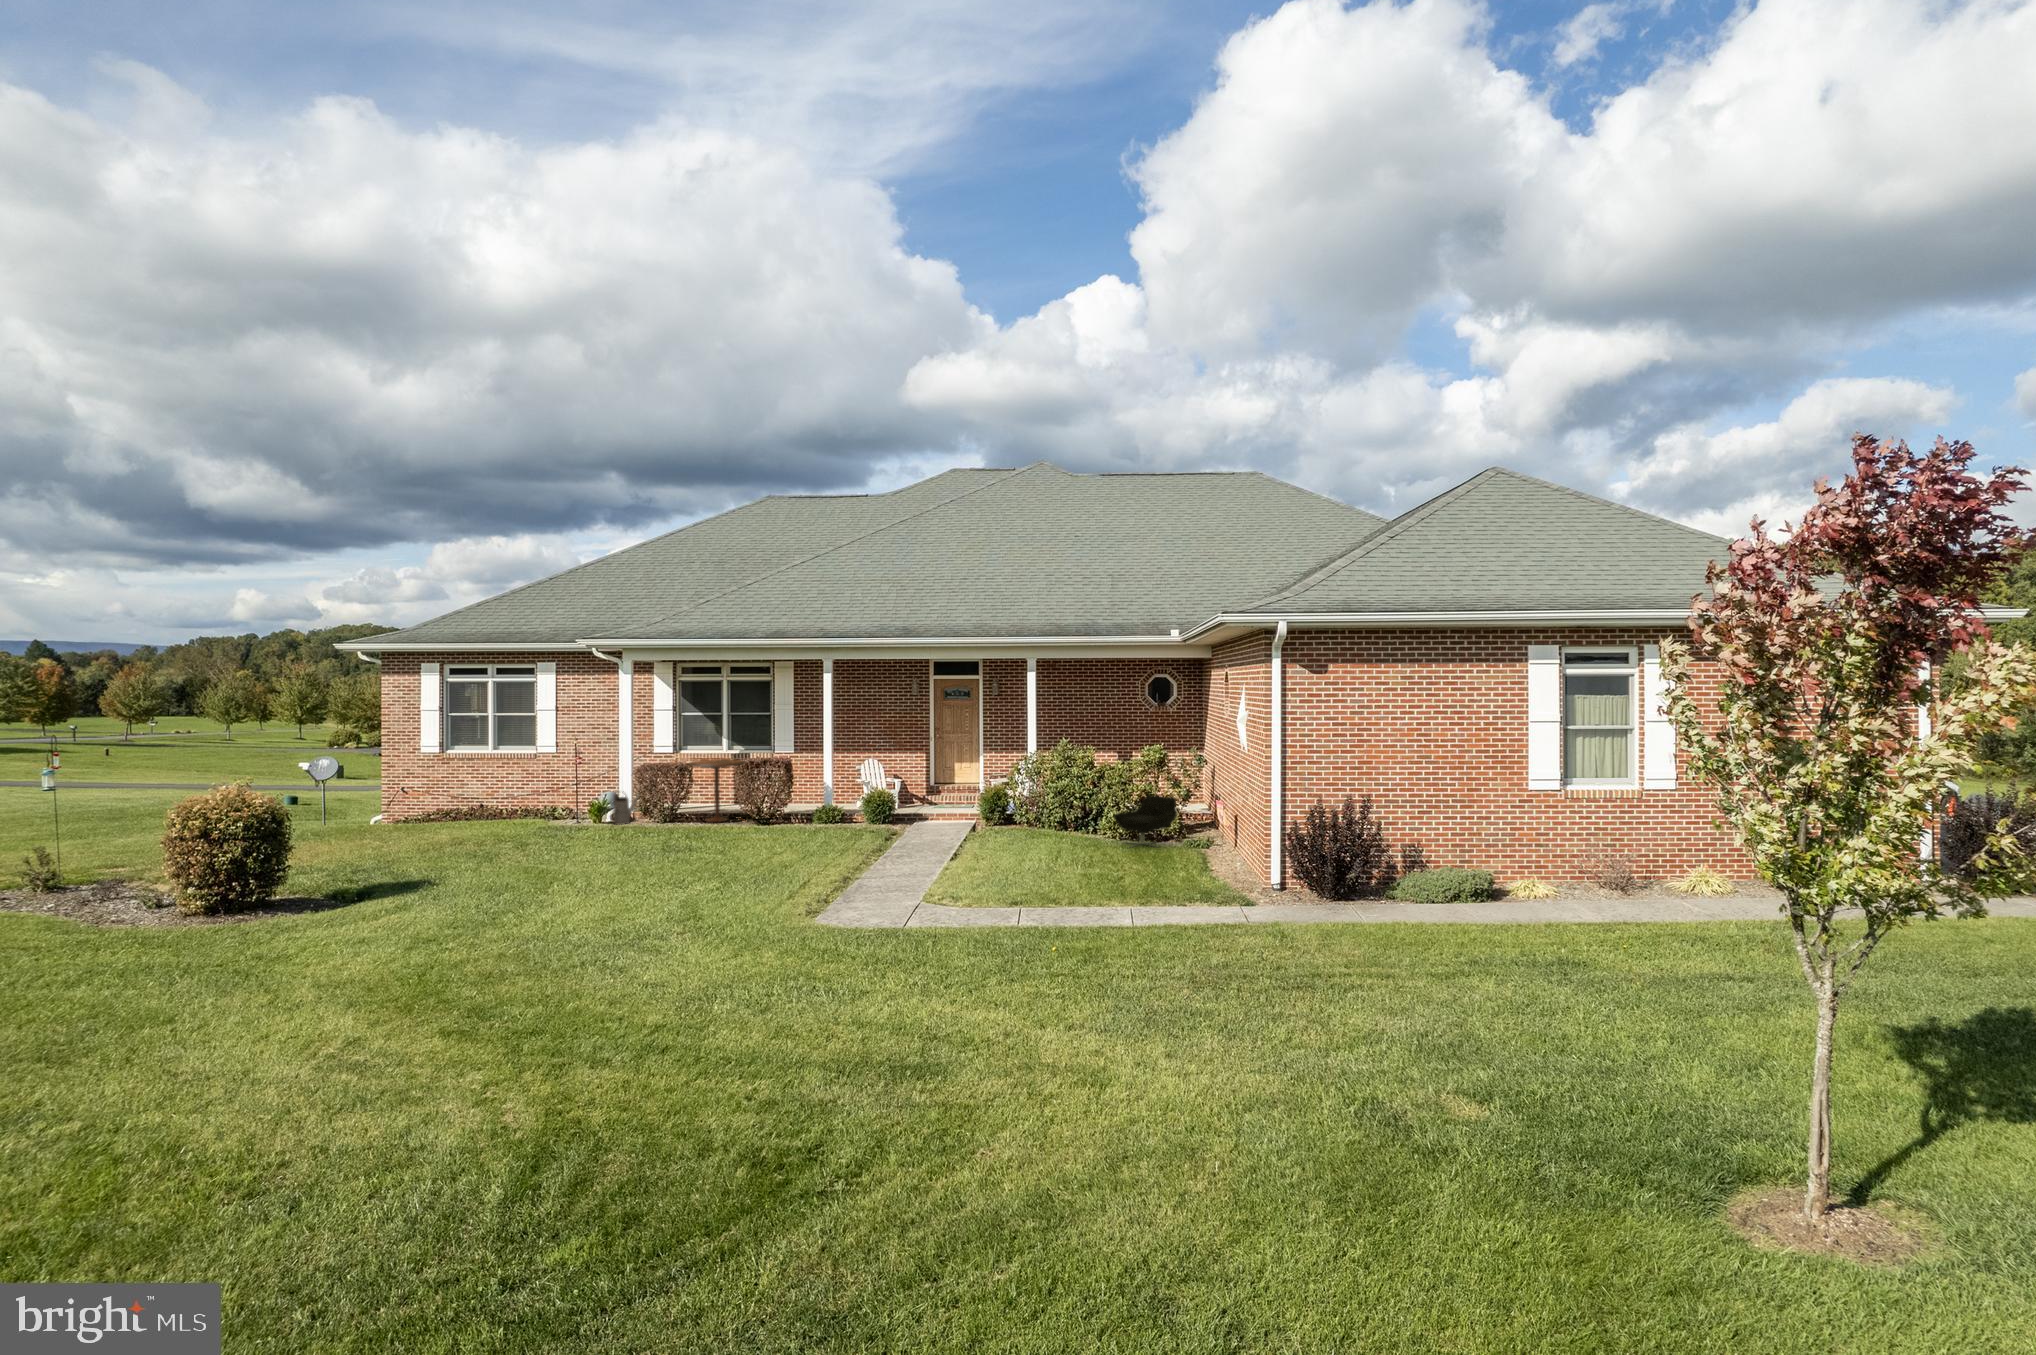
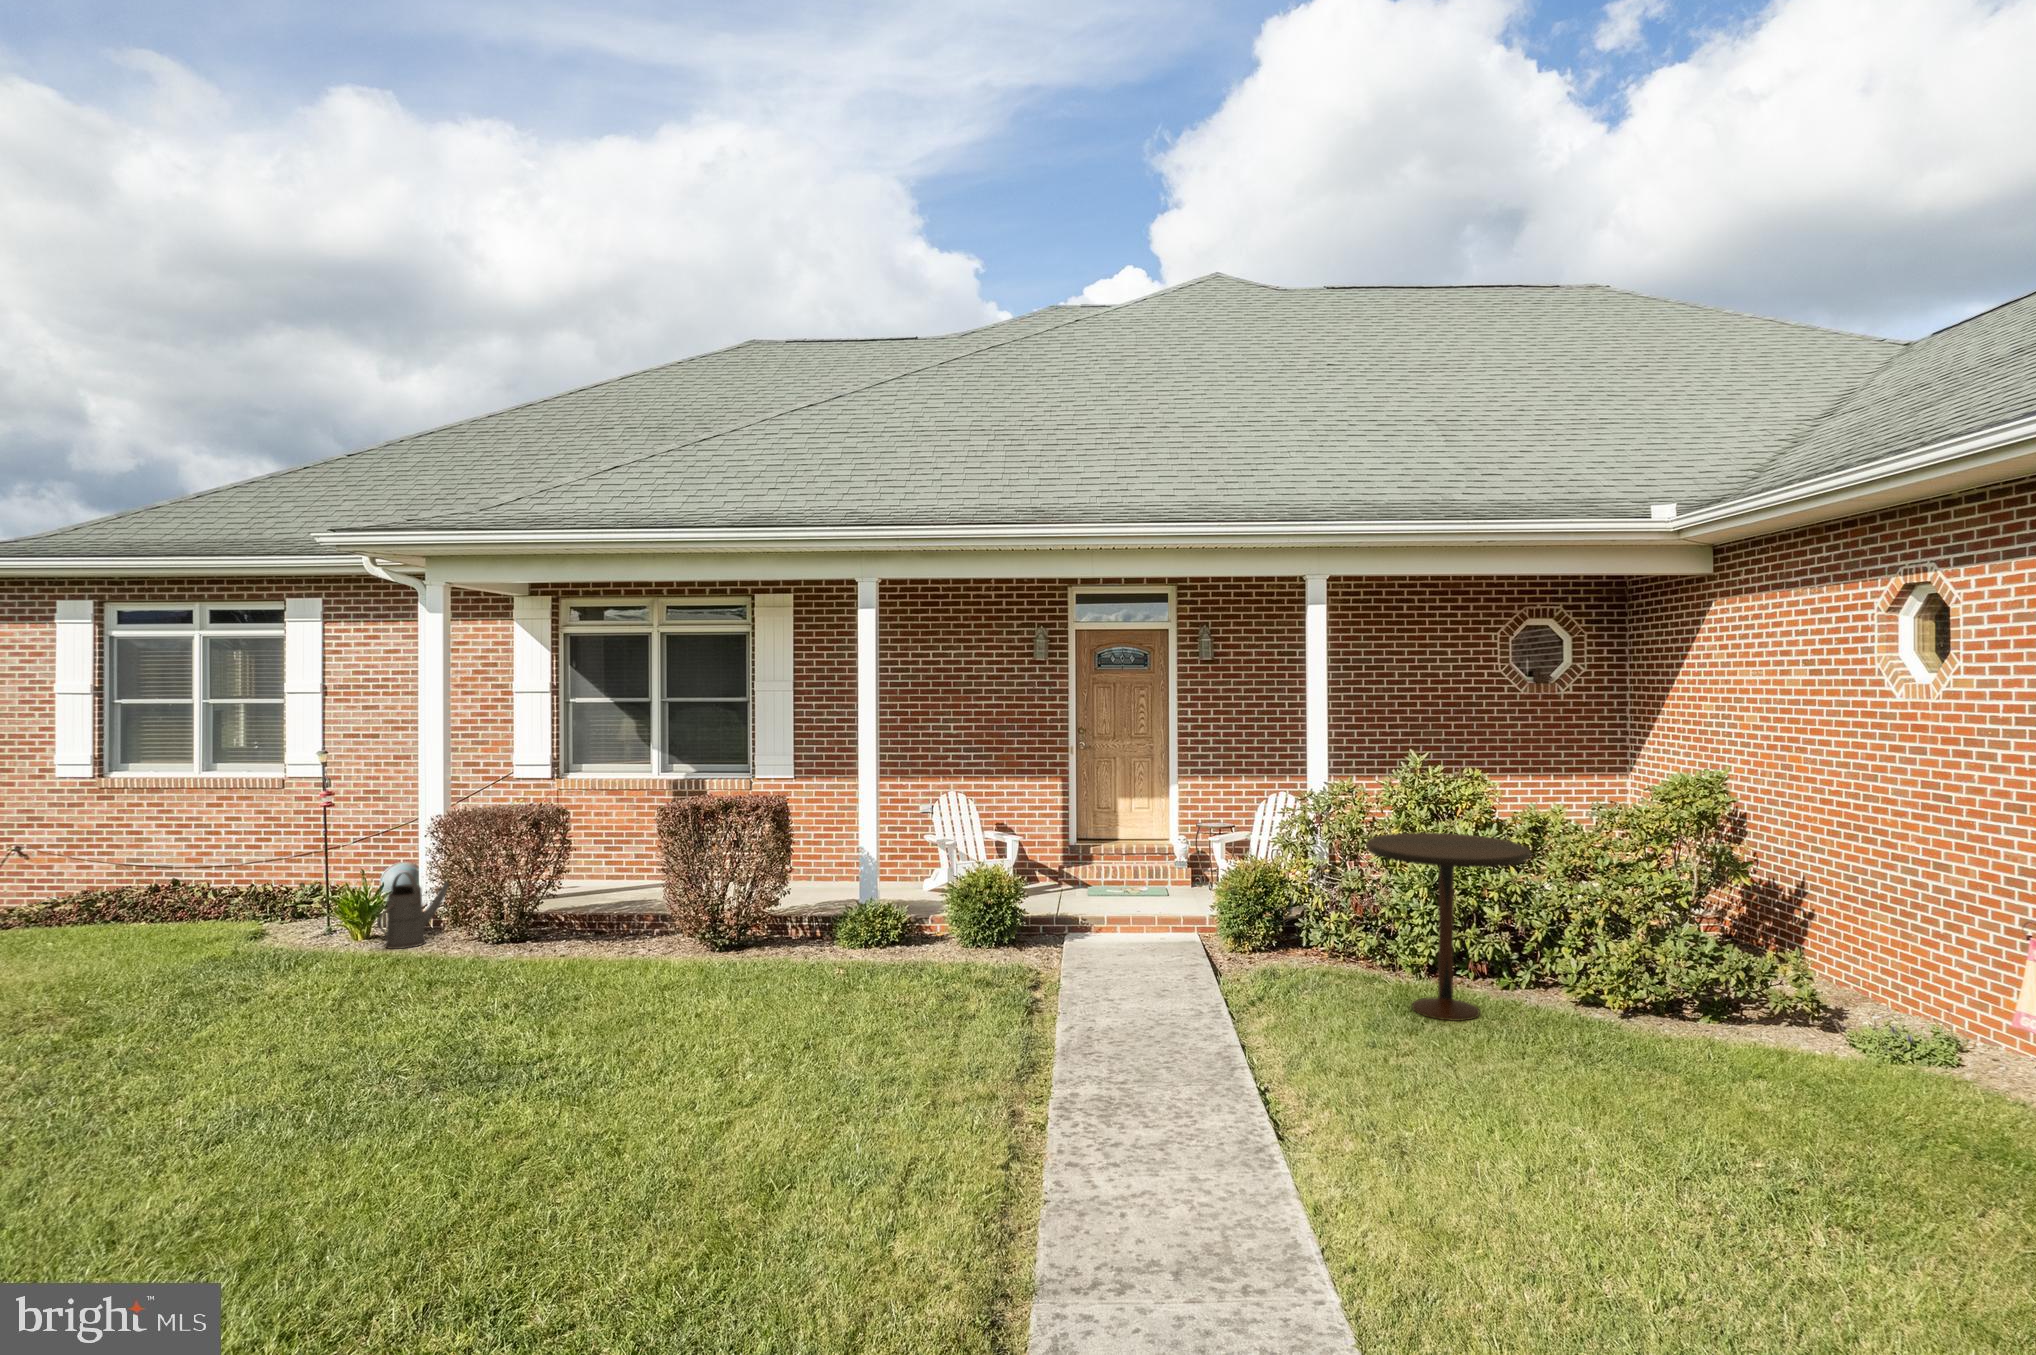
pedestal table: present [688,759,744,822] -> present [1366,832,1531,1021]
lounge chair: present [1113,795,1177,848] -> none [1648,907,1837,1073]

